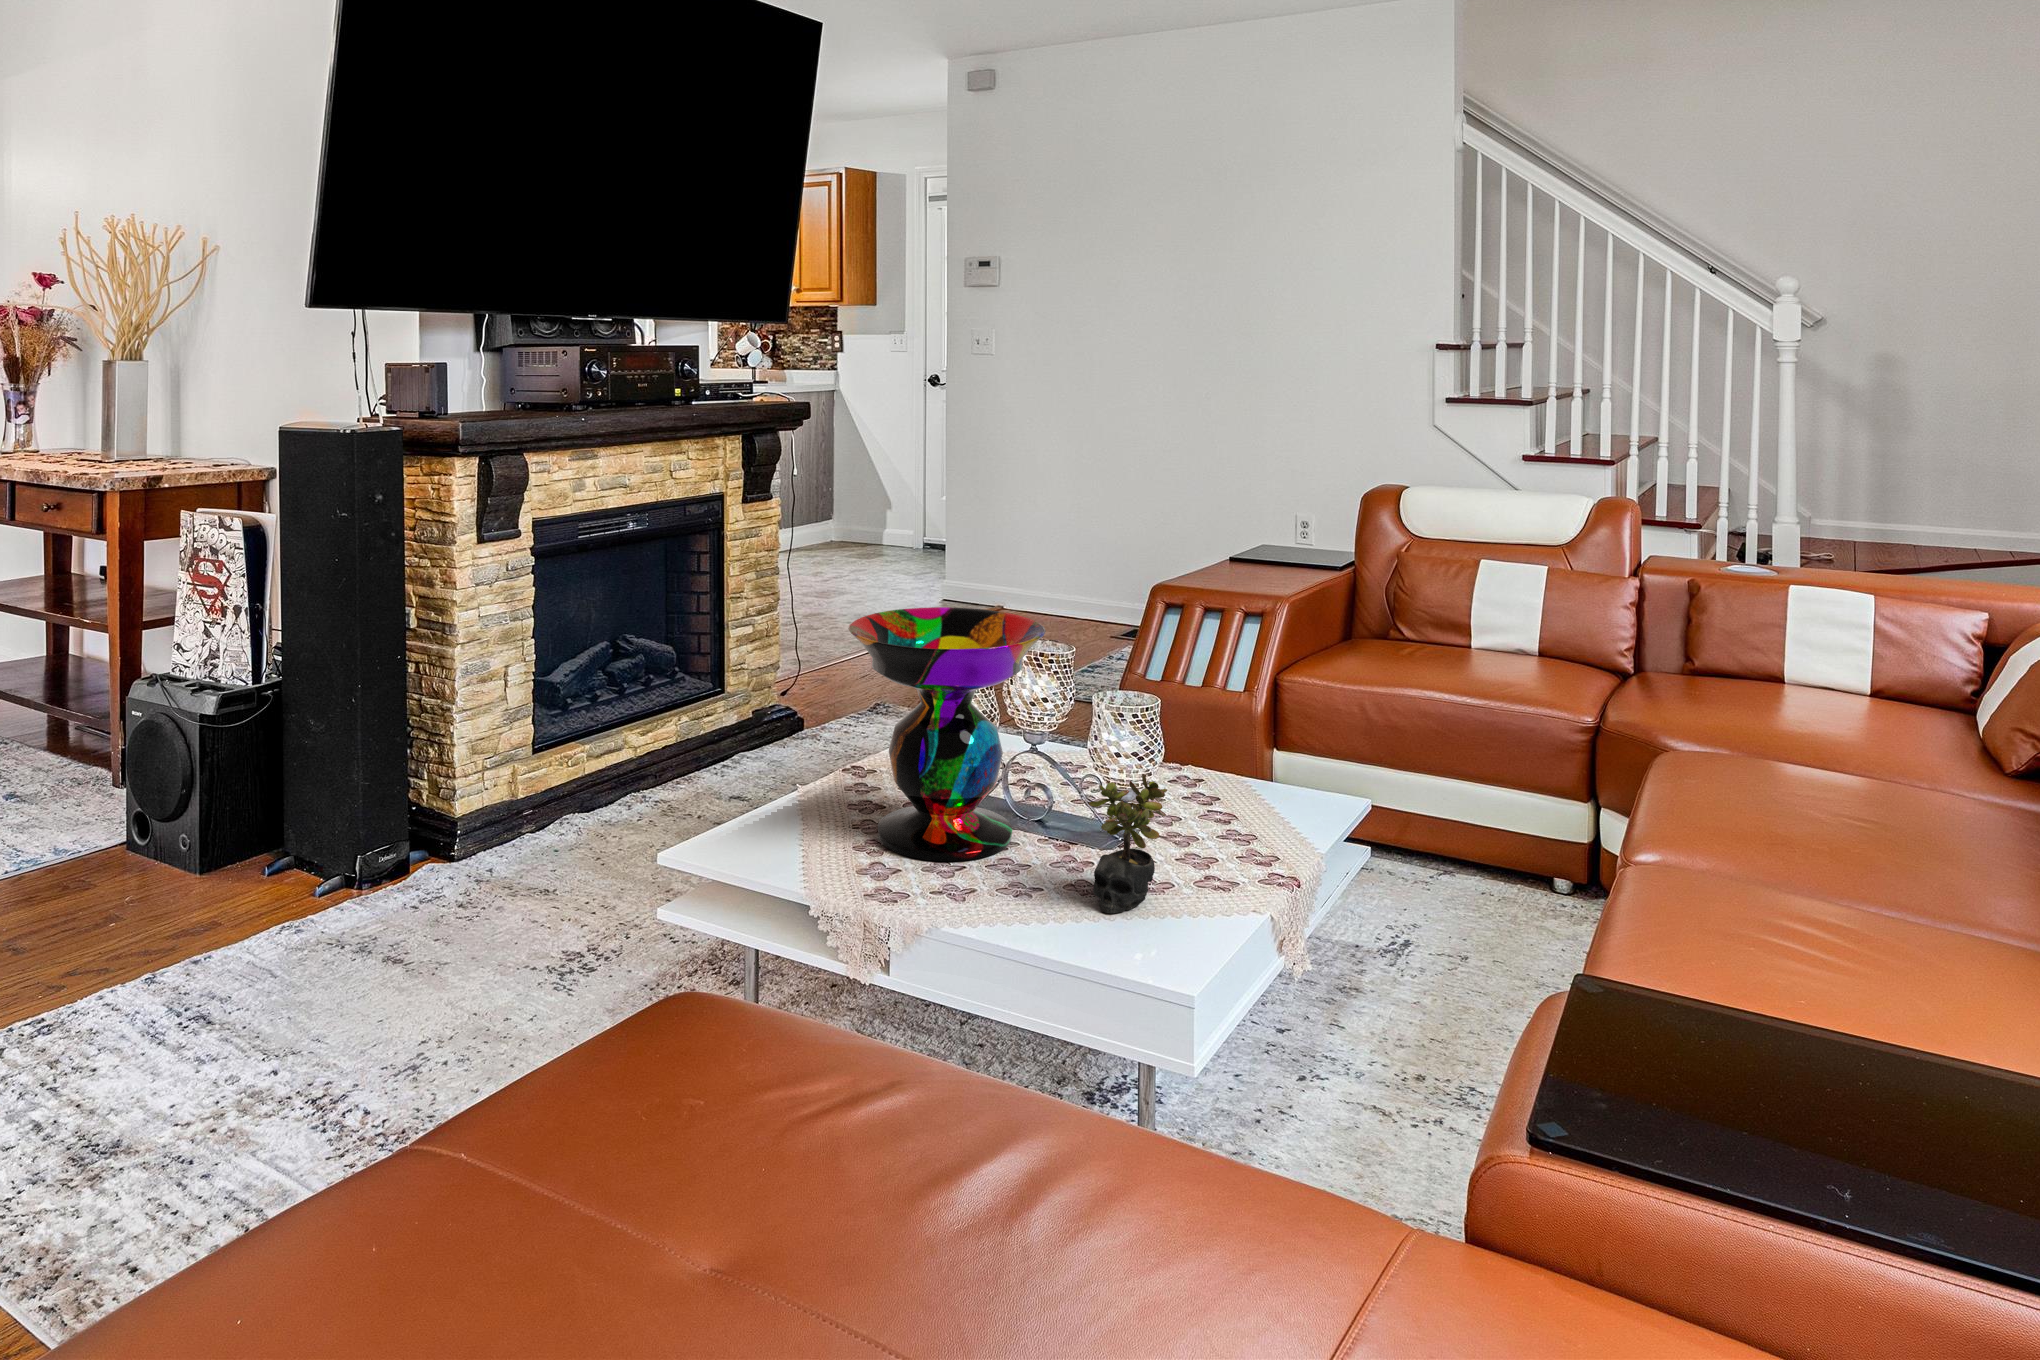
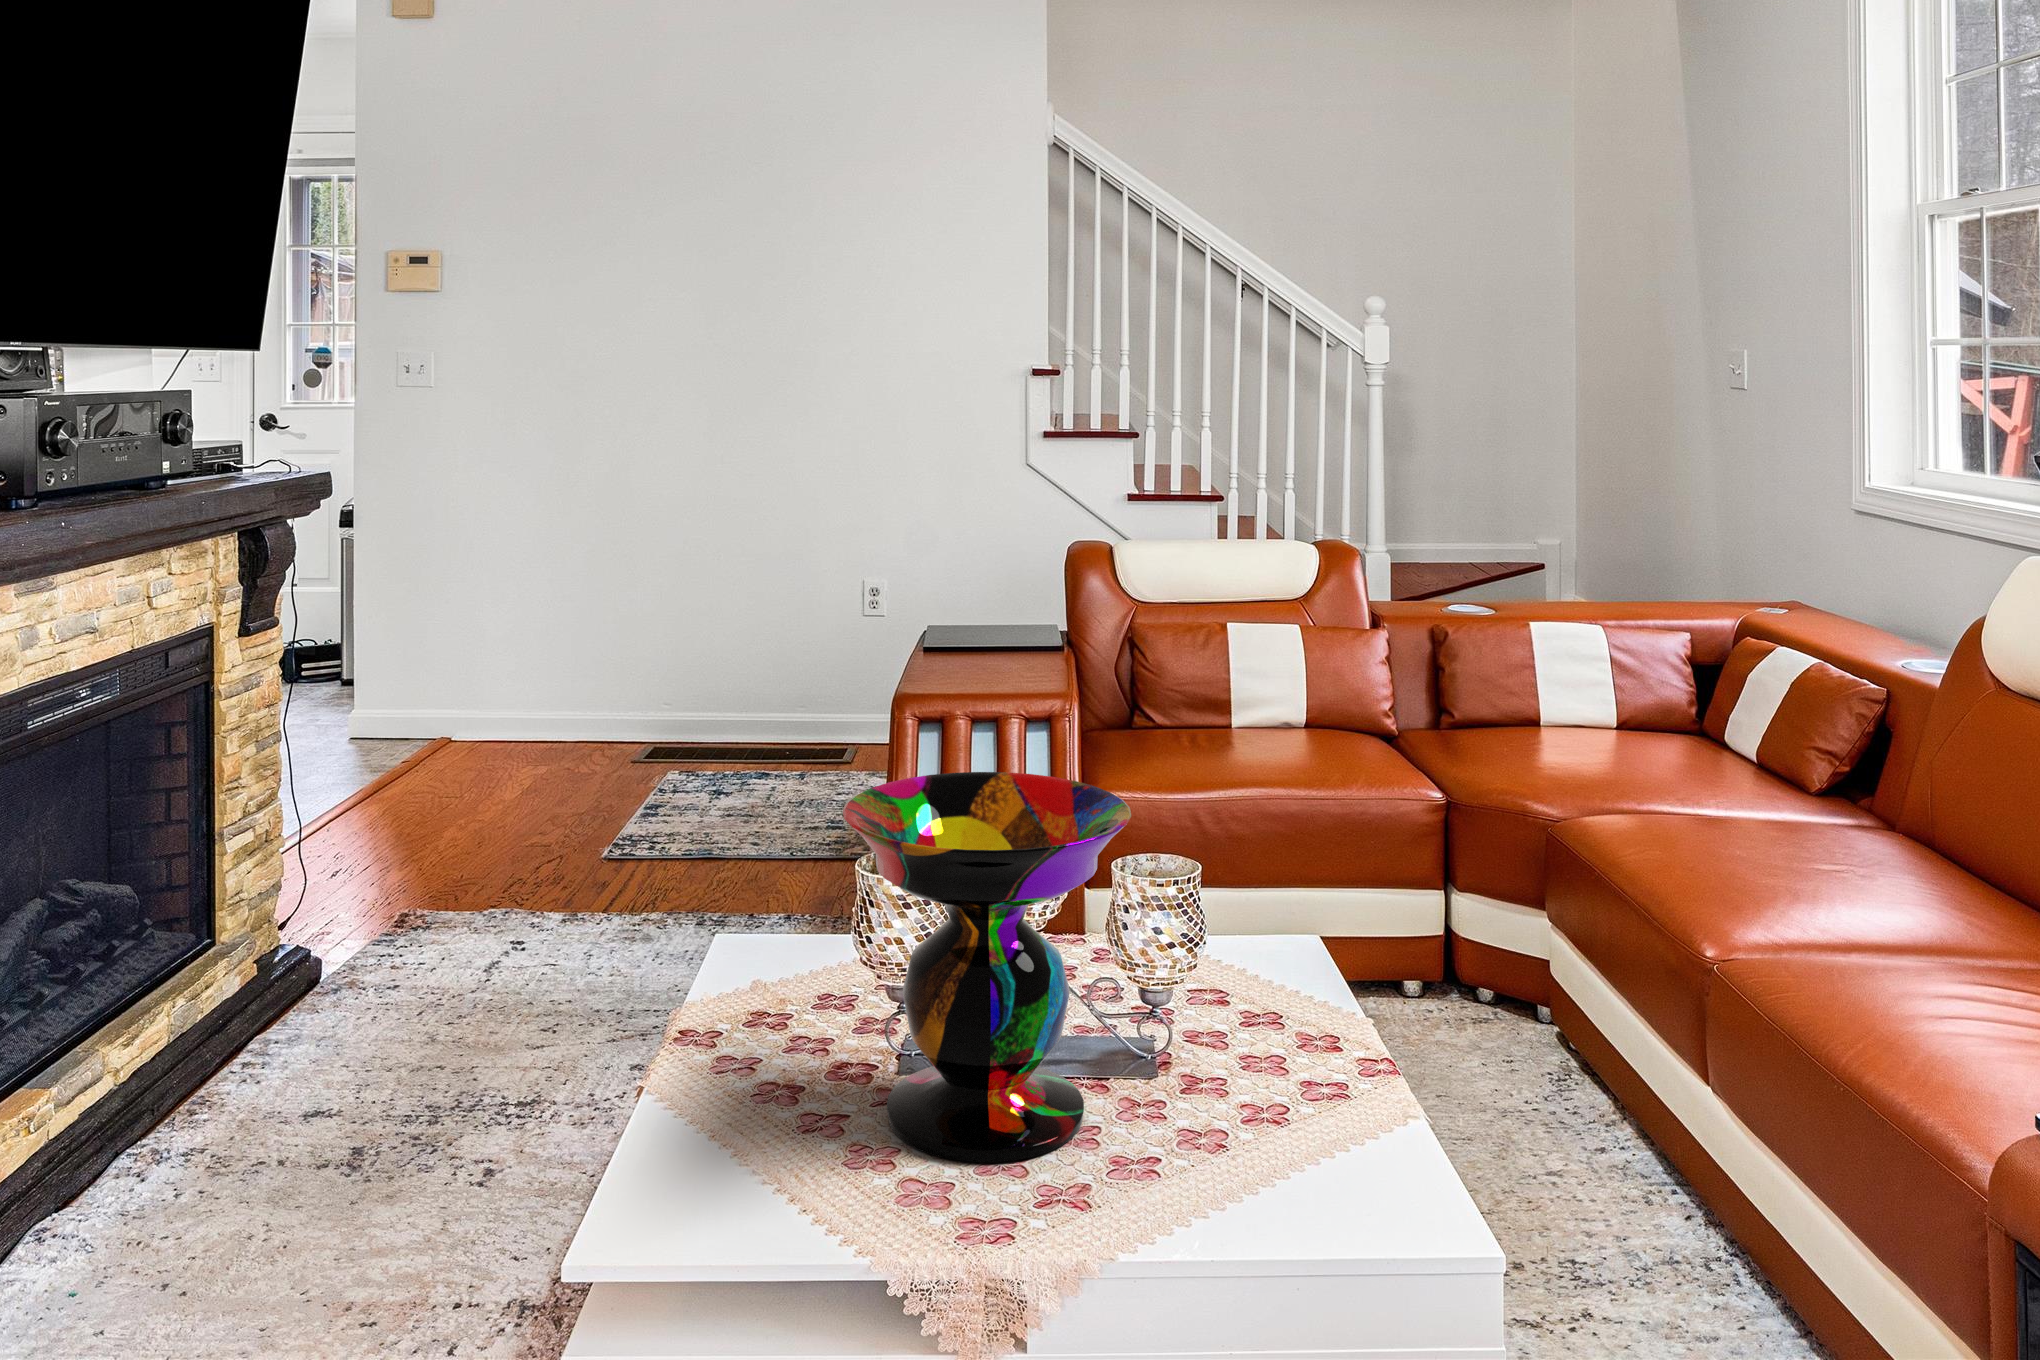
succulent plant: present [1089,774,1167,913] -> none [1256,971,1375,1175]

